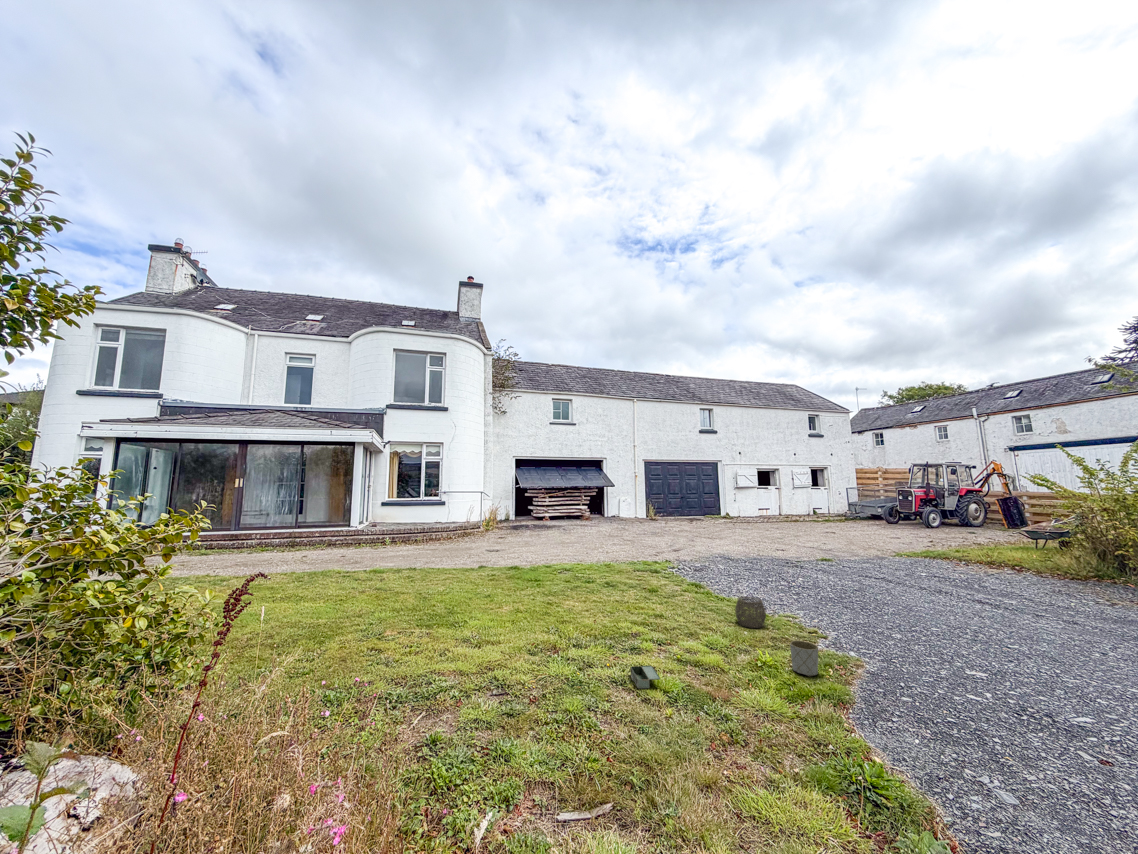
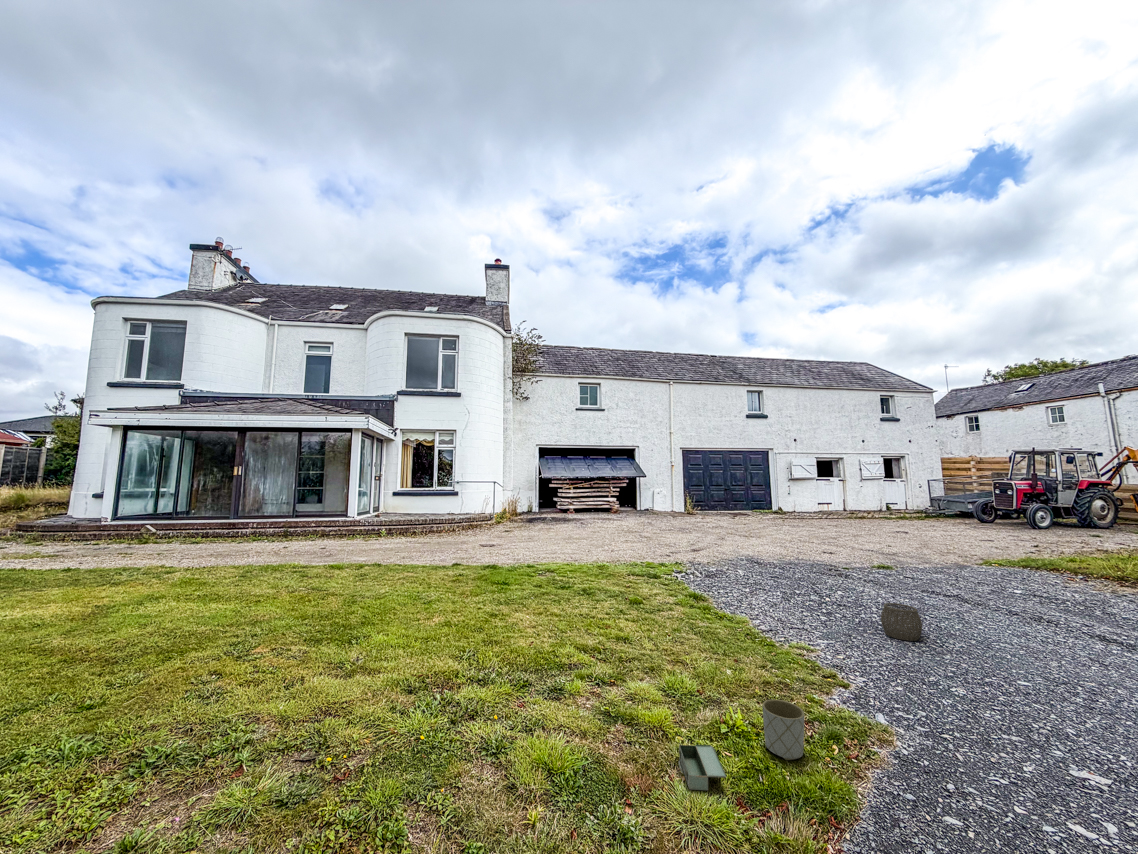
woven basket: present [735,597,766,628] -> present [881,603,922,641]
toolbox: present [630,665,660,688] -> present [678,745,726,791]

